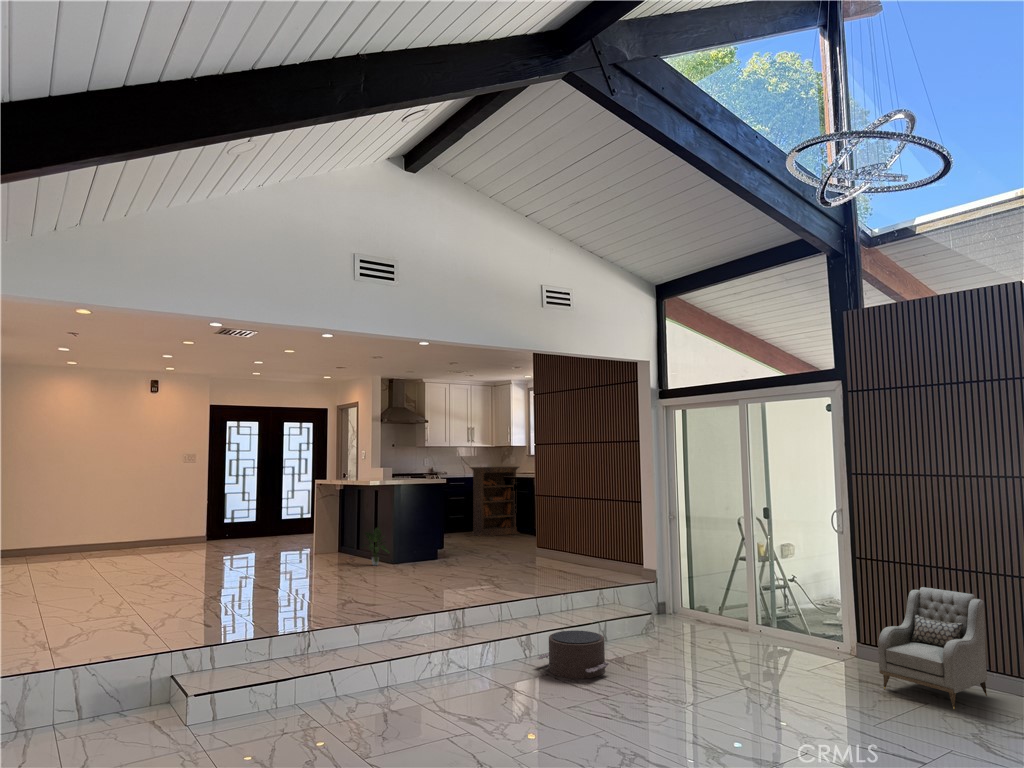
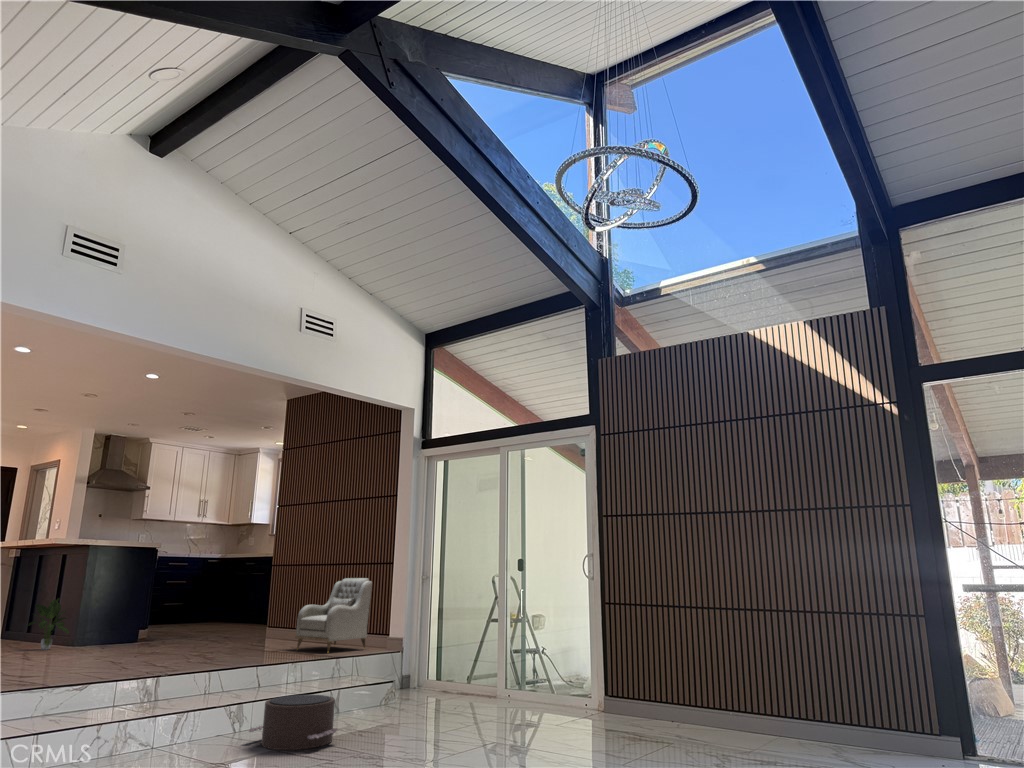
bookcase: present [470,467,519,536] -> none [187,544,260,627]
armchair: present [878,587,987,709] -> present [296,578,372,652]

